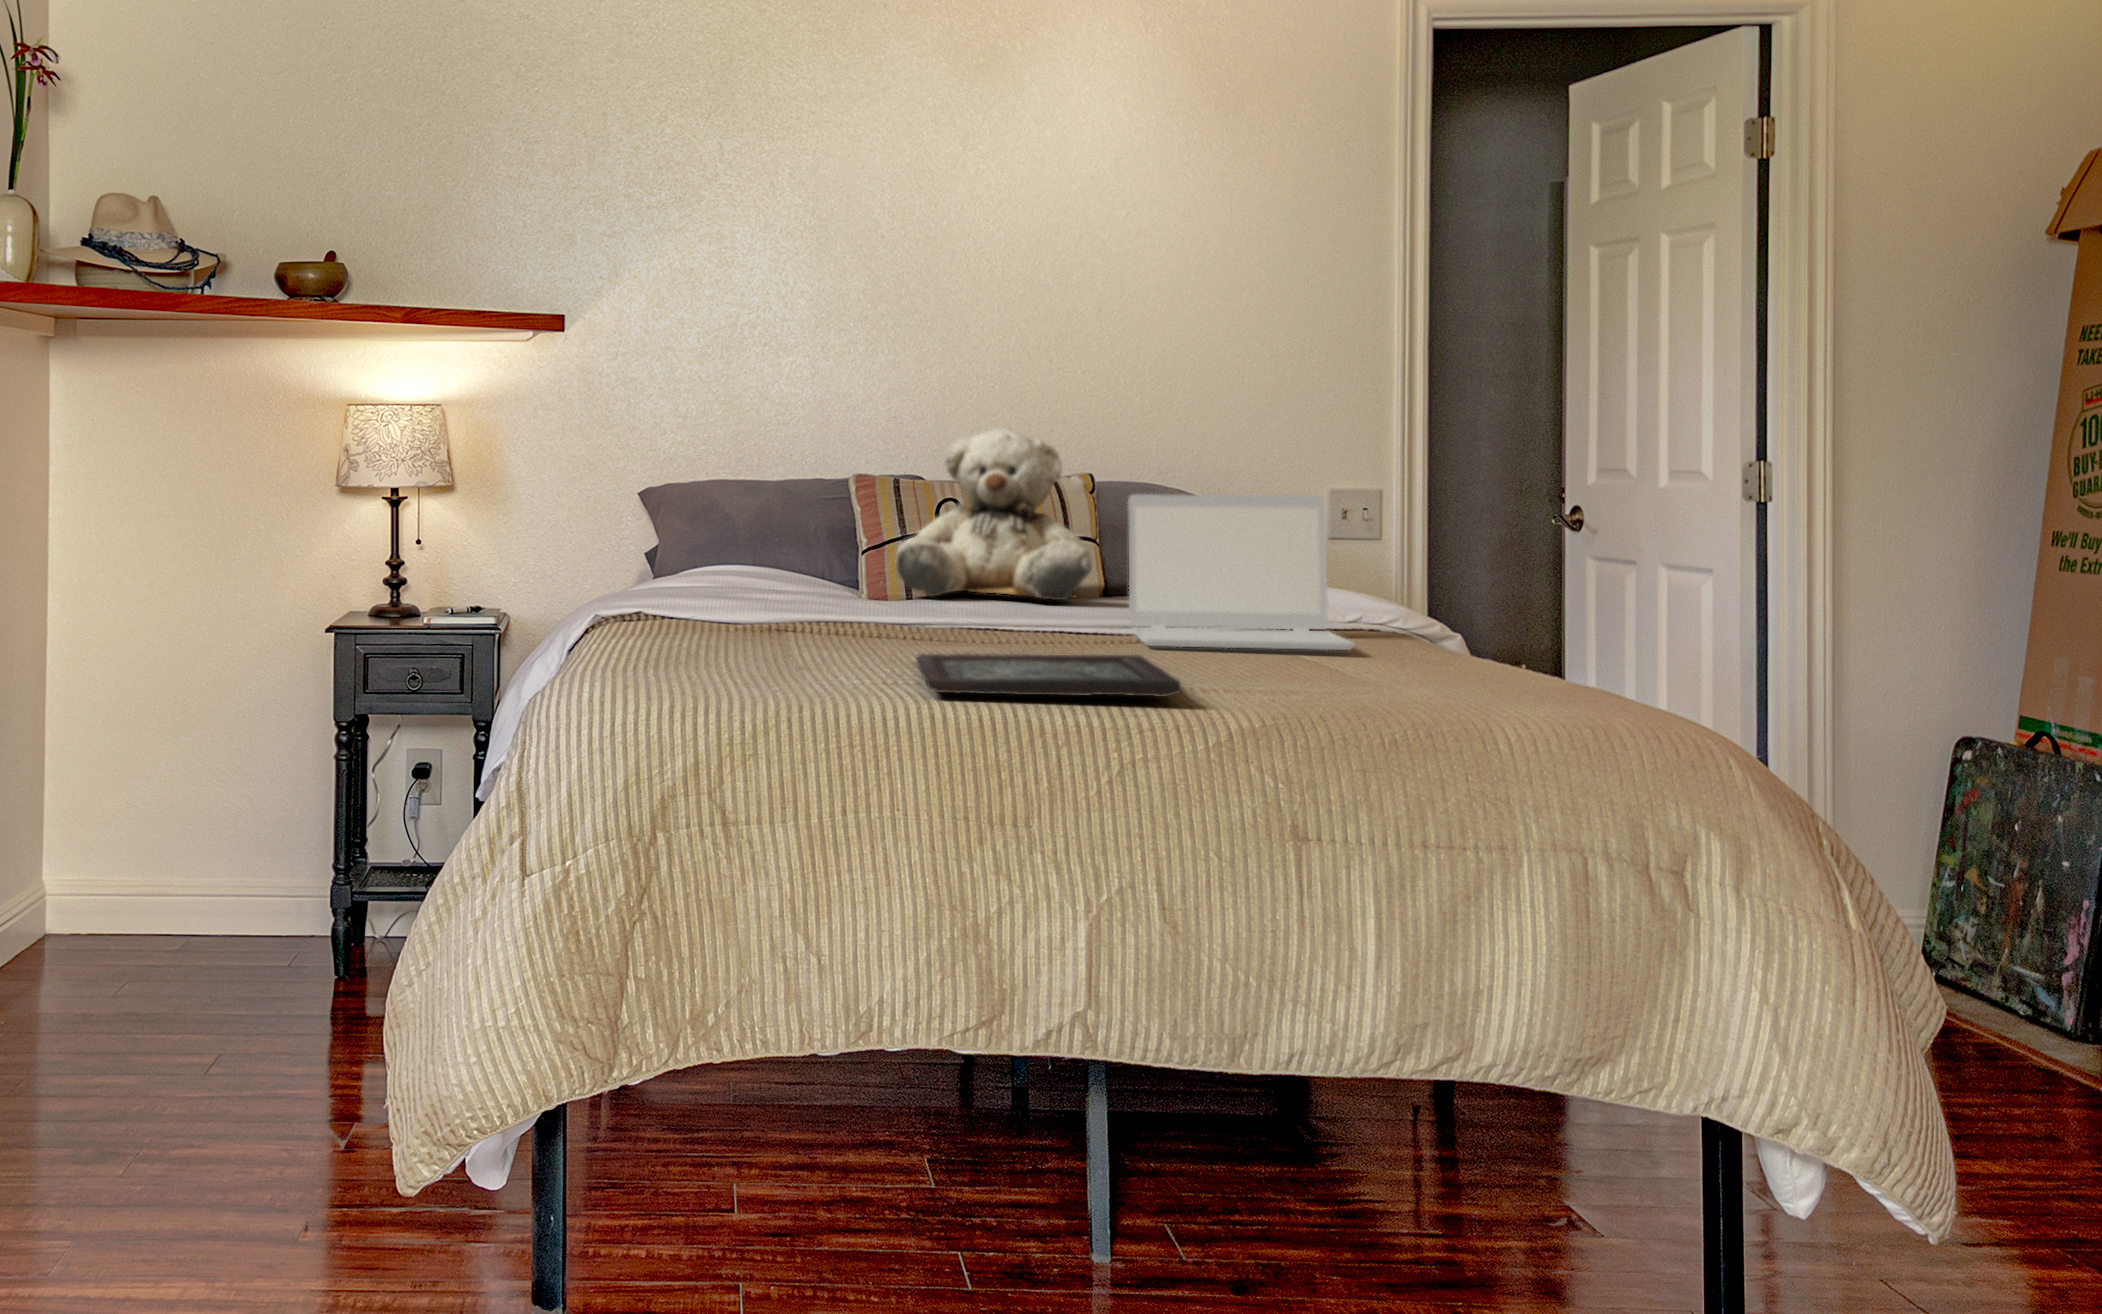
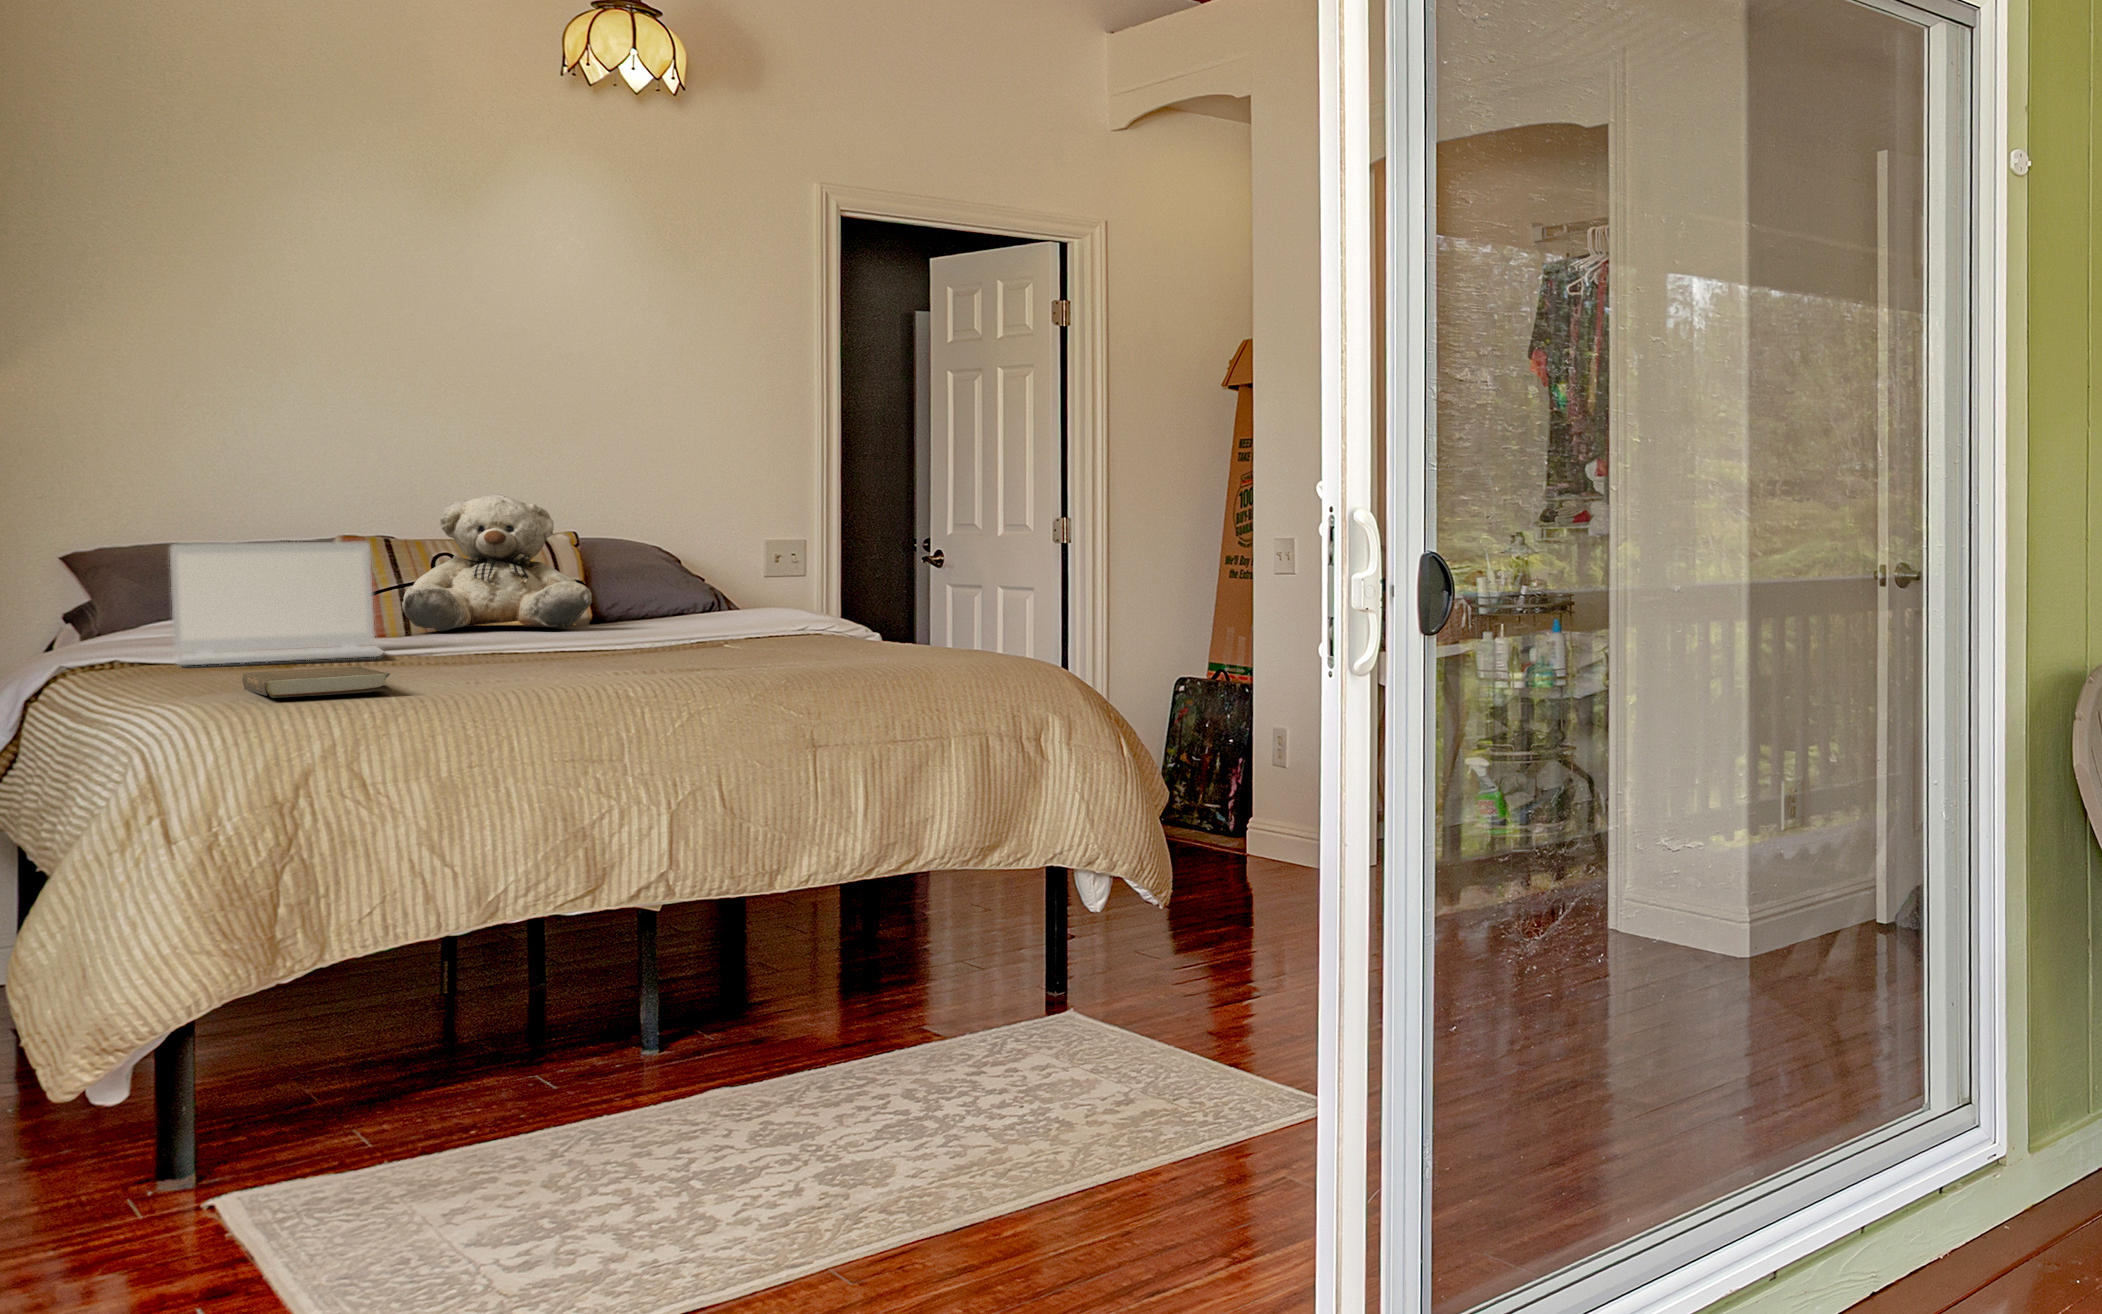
laptop: present [1128,494,1354,650] -> present [170,541,384,665]
book: none [649,649,781,692] -> present [242,666,391,698]
tray: present [917,654,1181,697] -> none [480,652,713,682]

